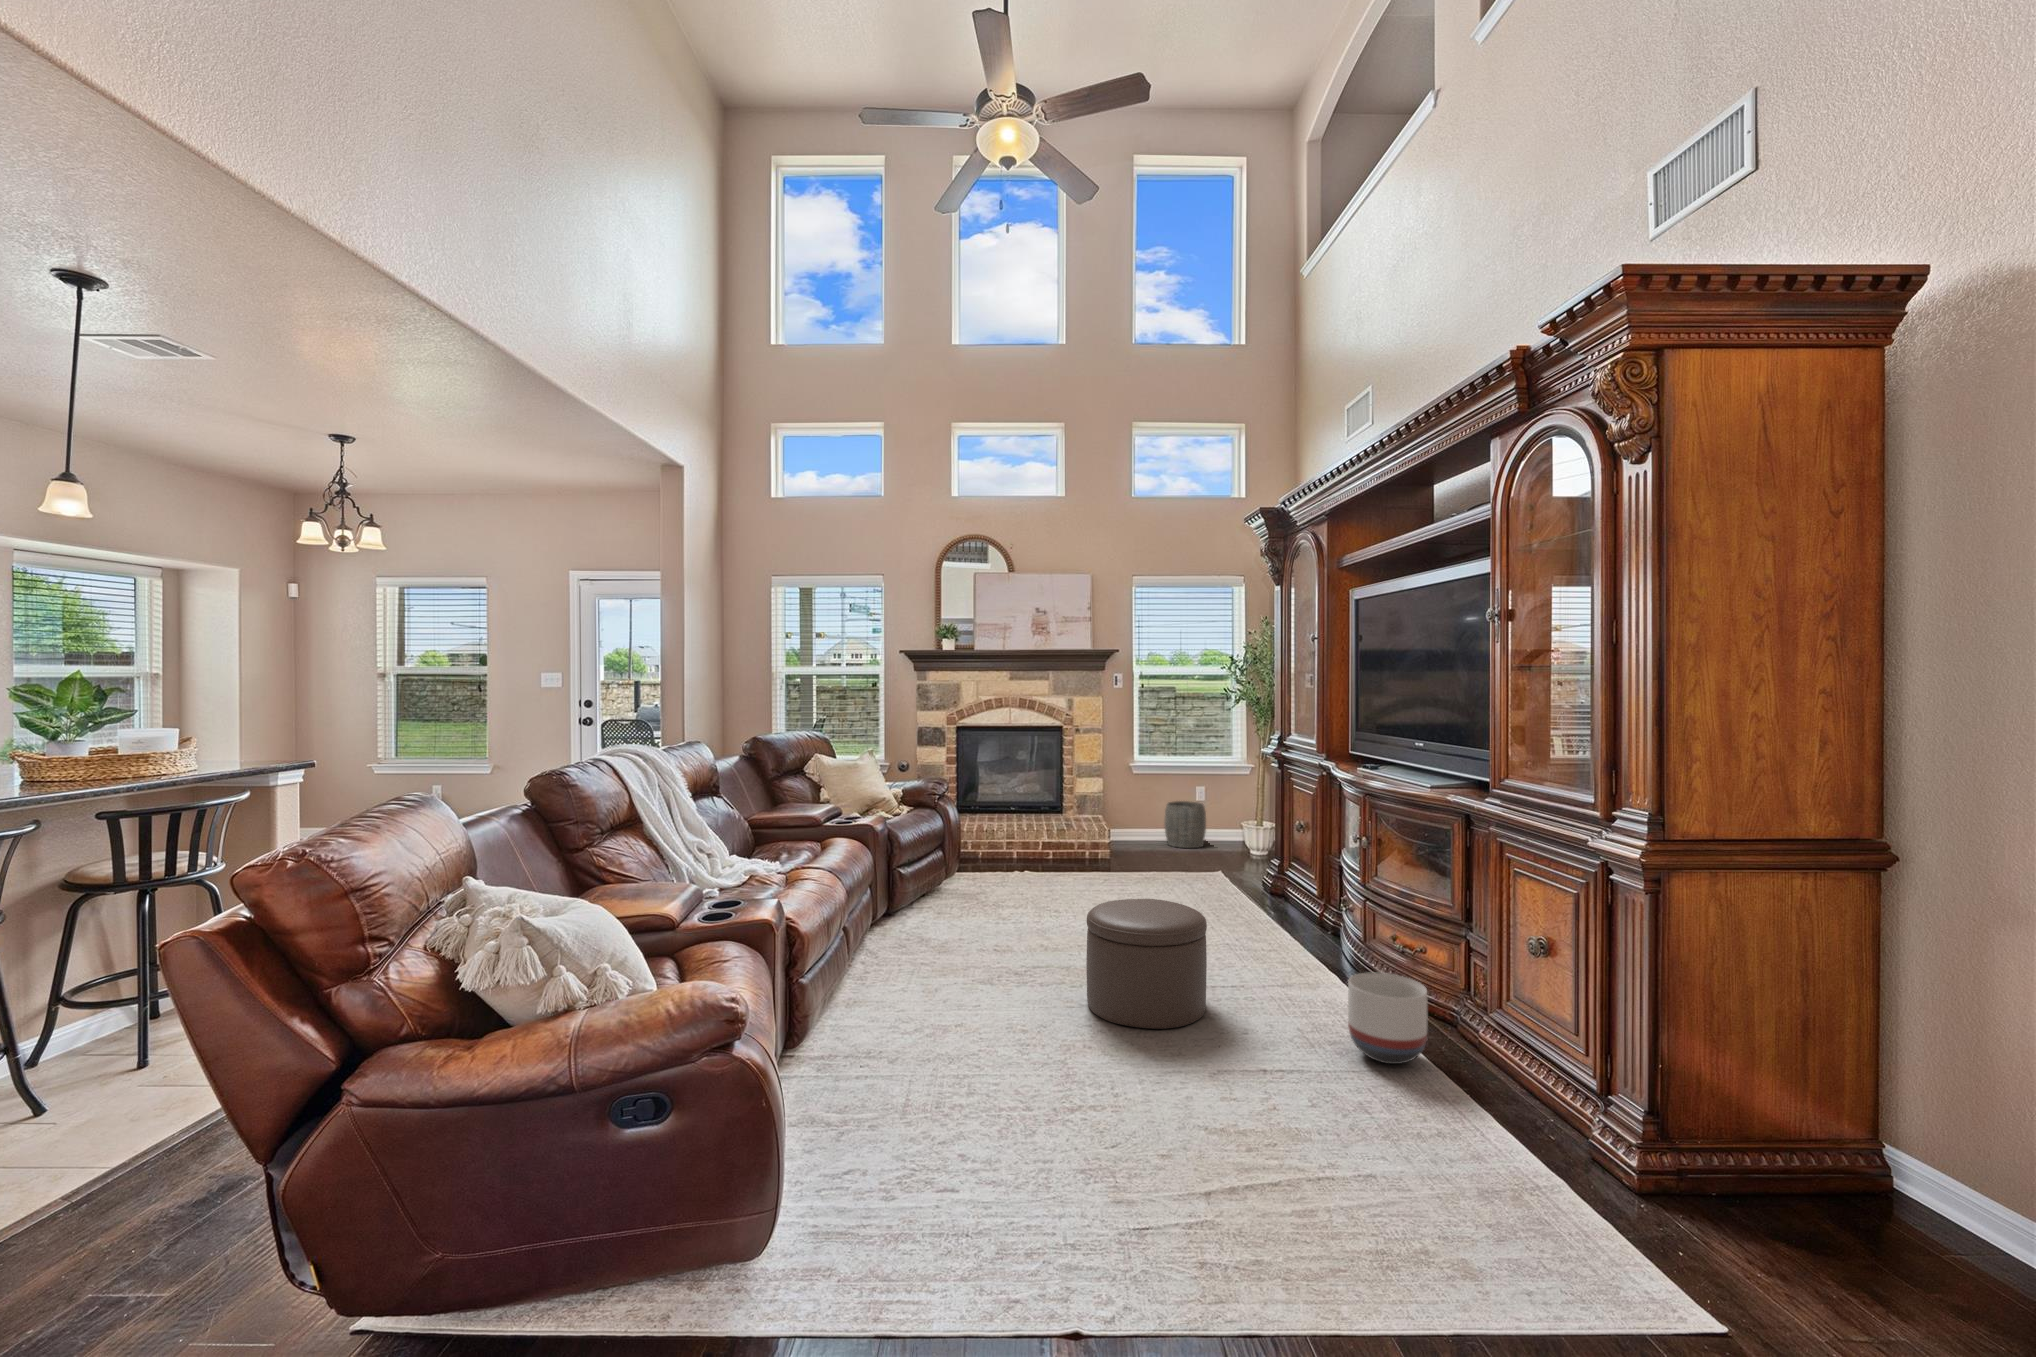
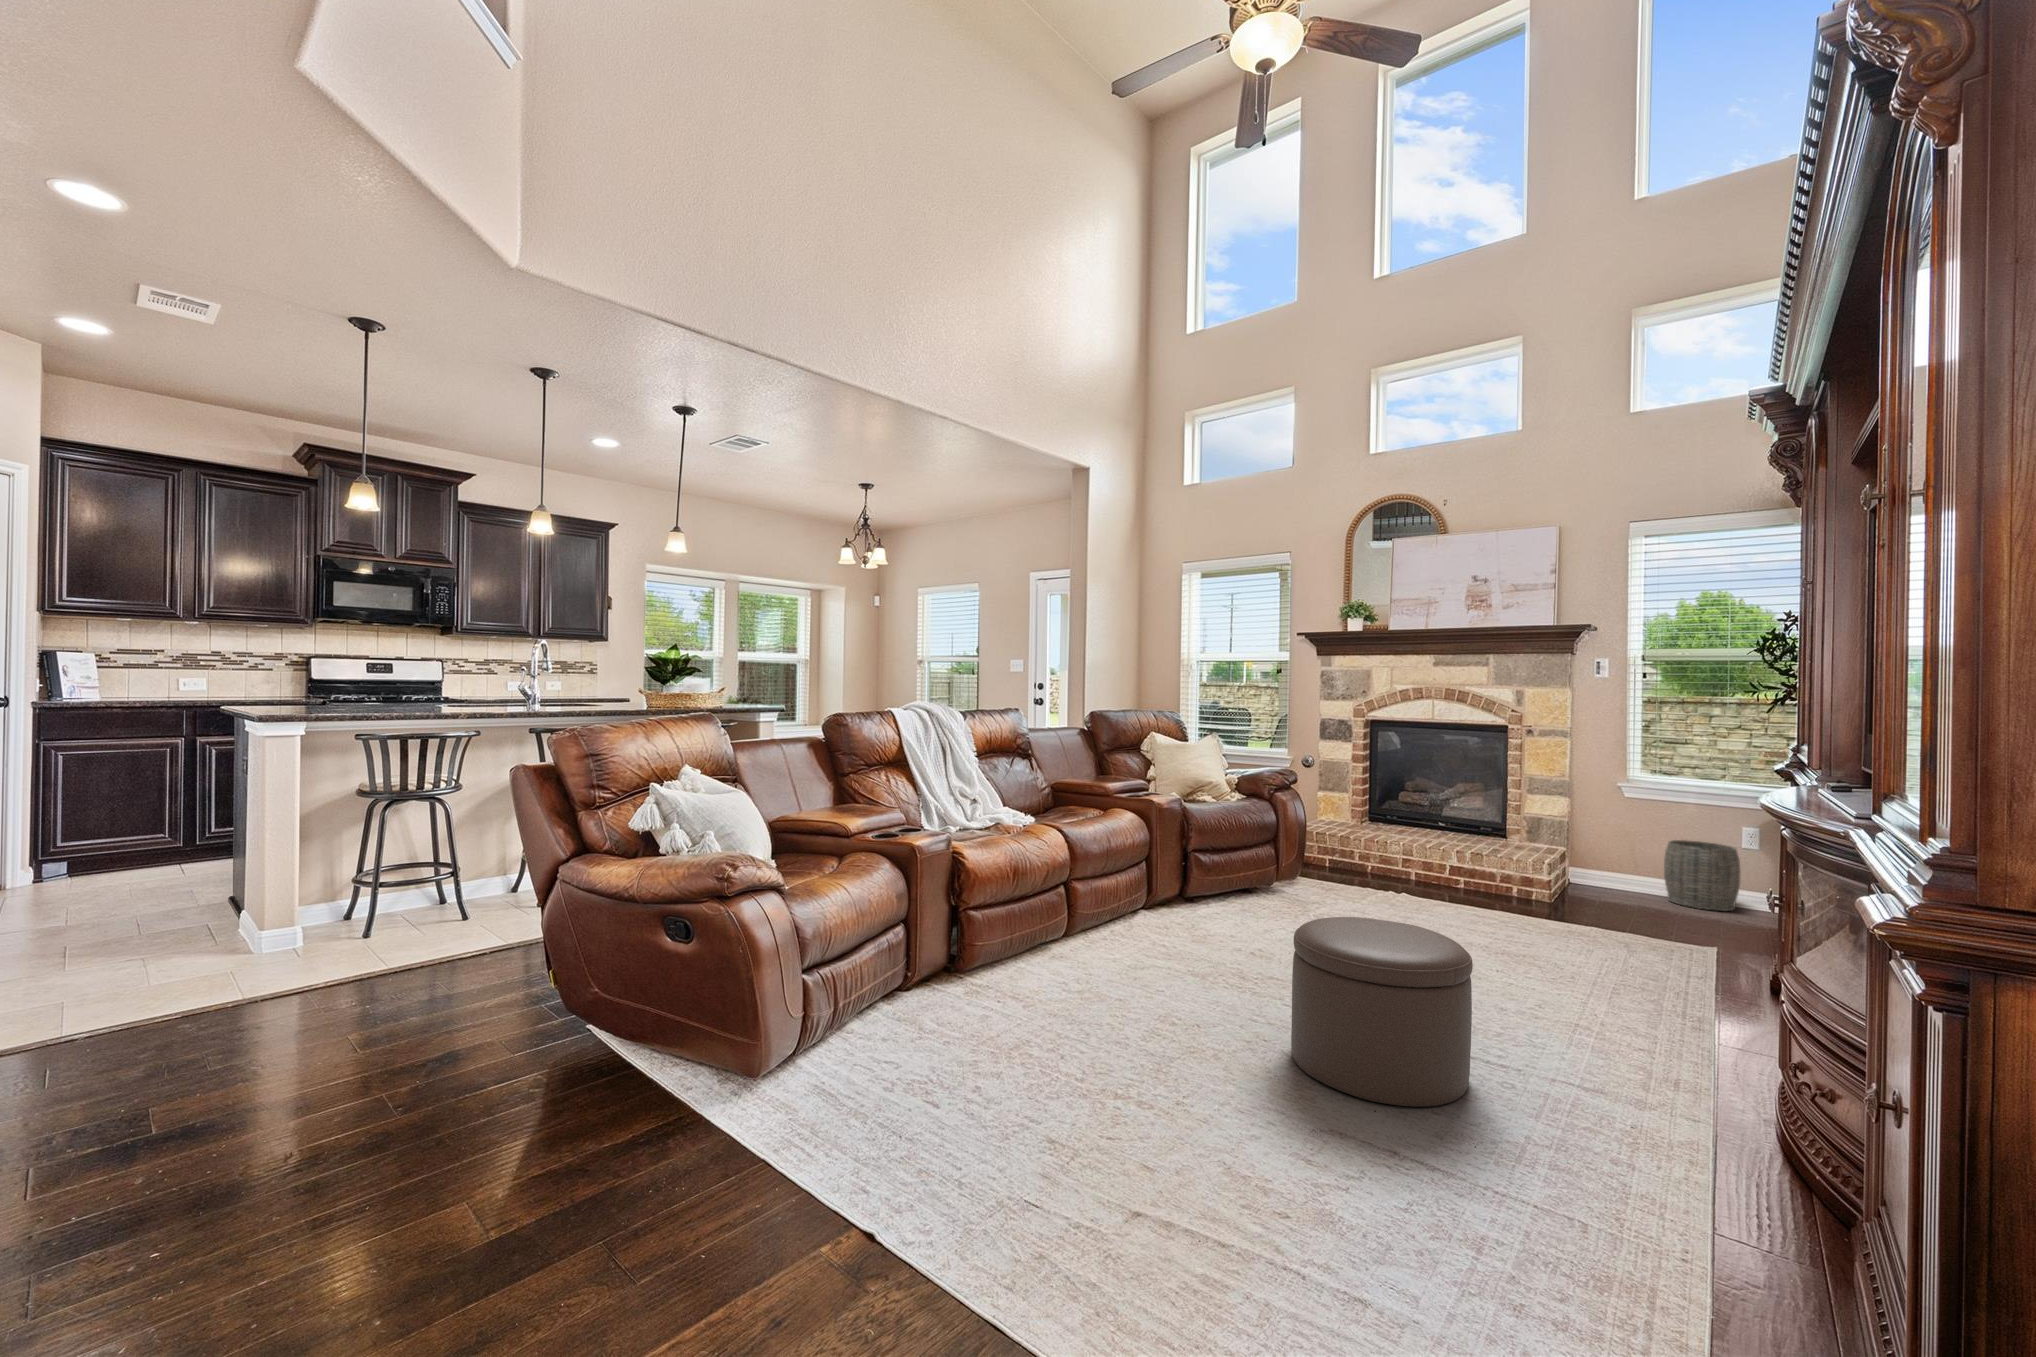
planter: present [1348,973,1428,1064] -> none [1653,1106,1829,1296]

